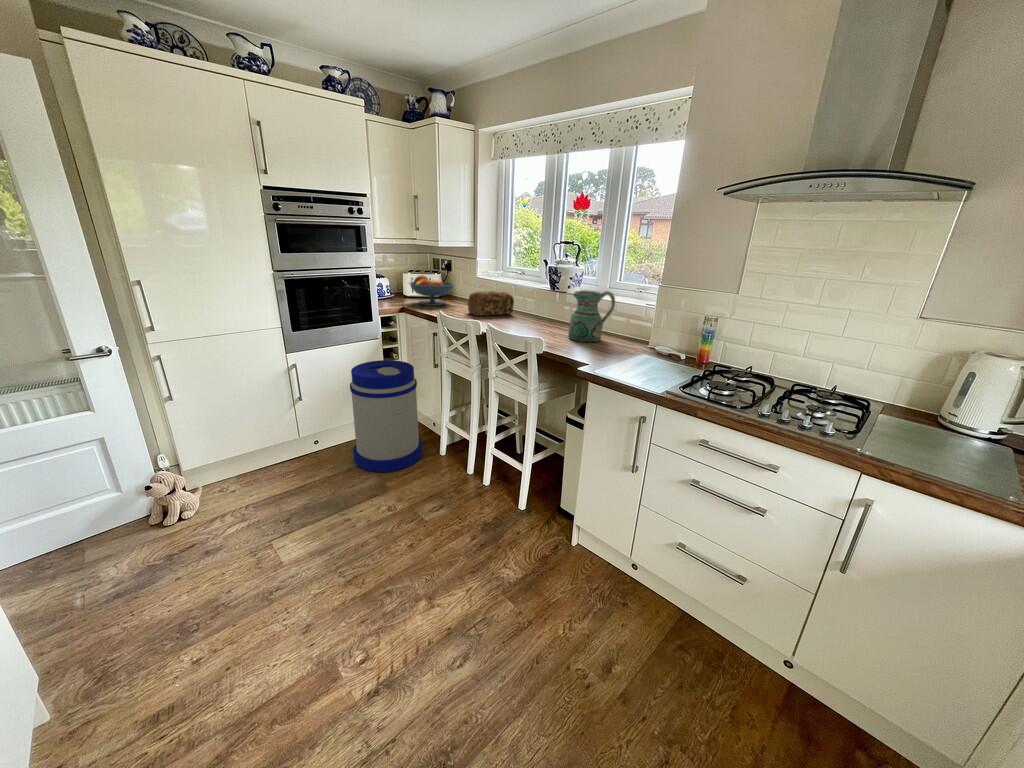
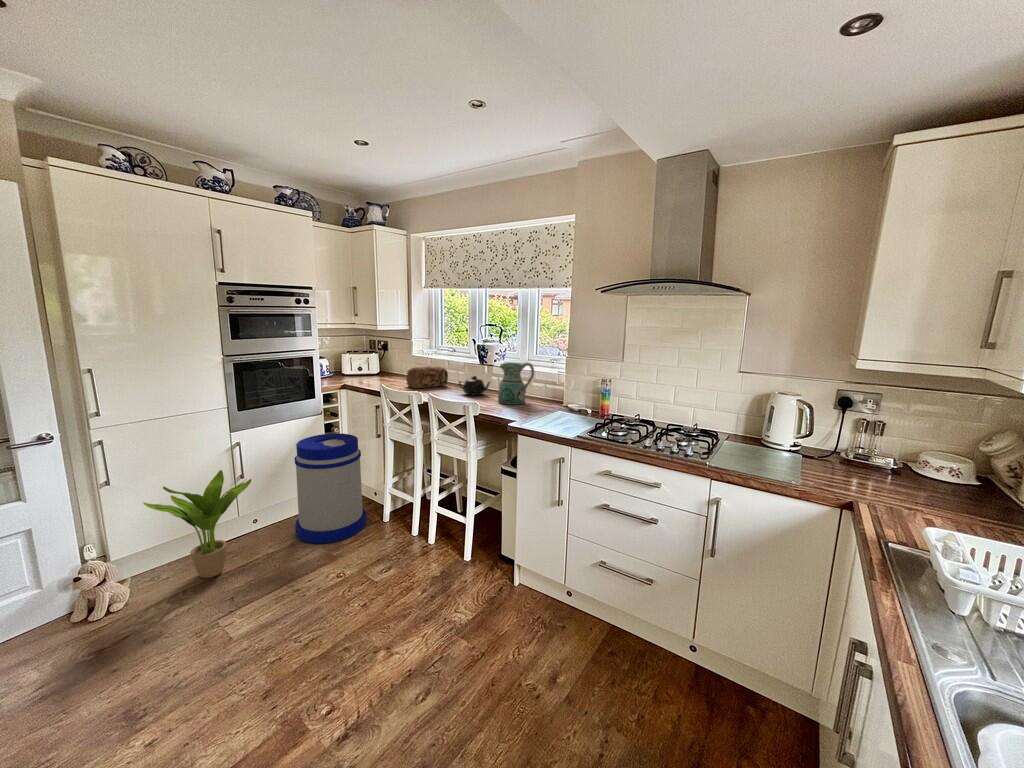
fruit bowl: present [410,275,454,306] -> none [350,355,392,382]
teapot: none [524,304,563,328] -> present [459,376,490,395]
potted plant: none [203,392,308,495] -> present [143,470,251,578]

